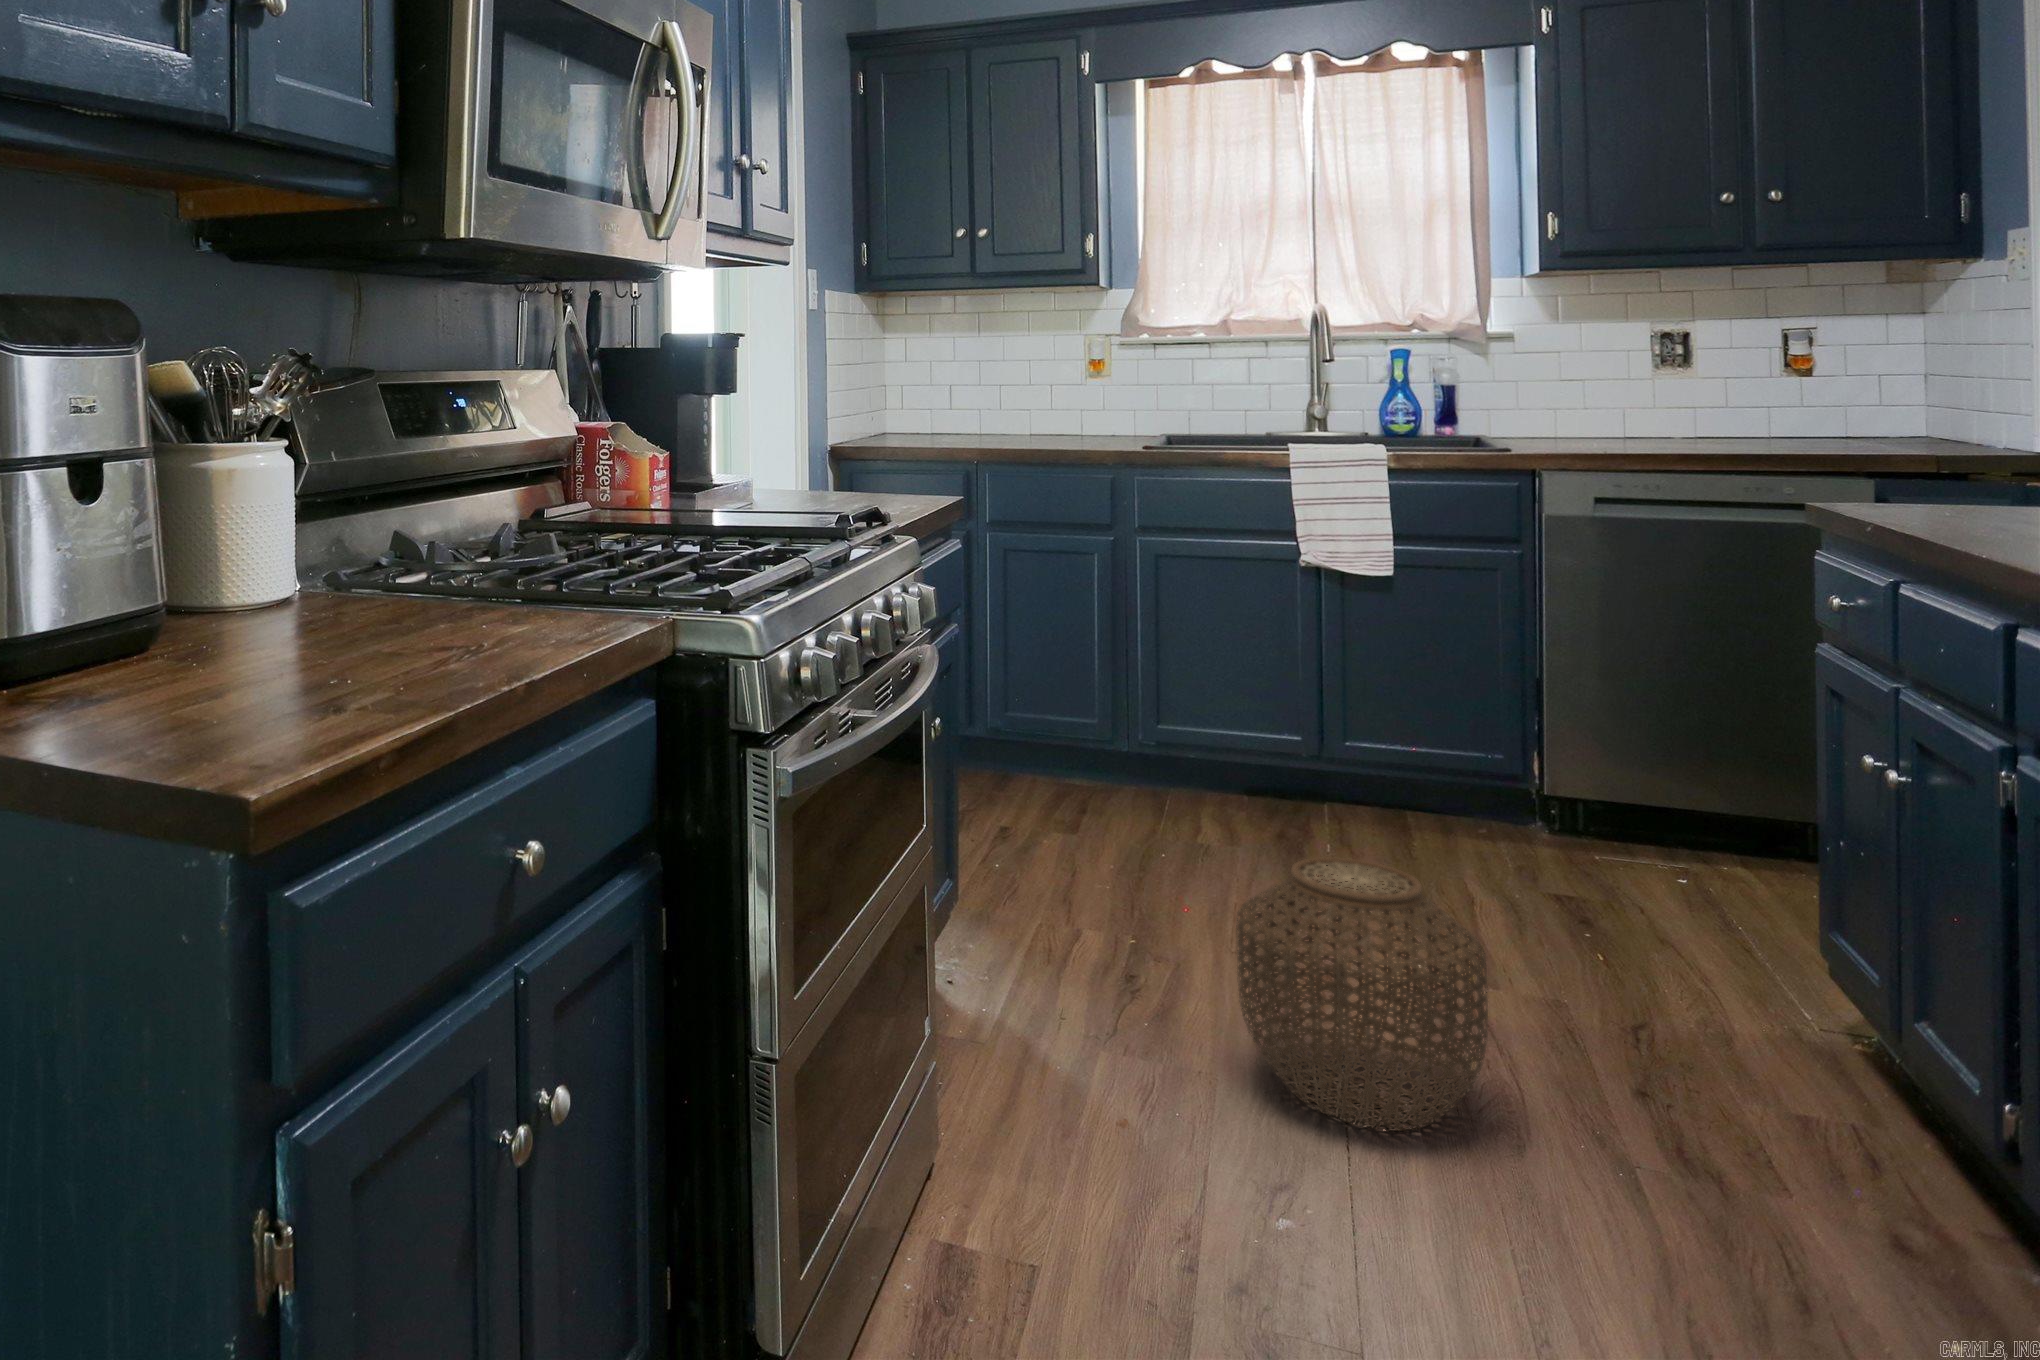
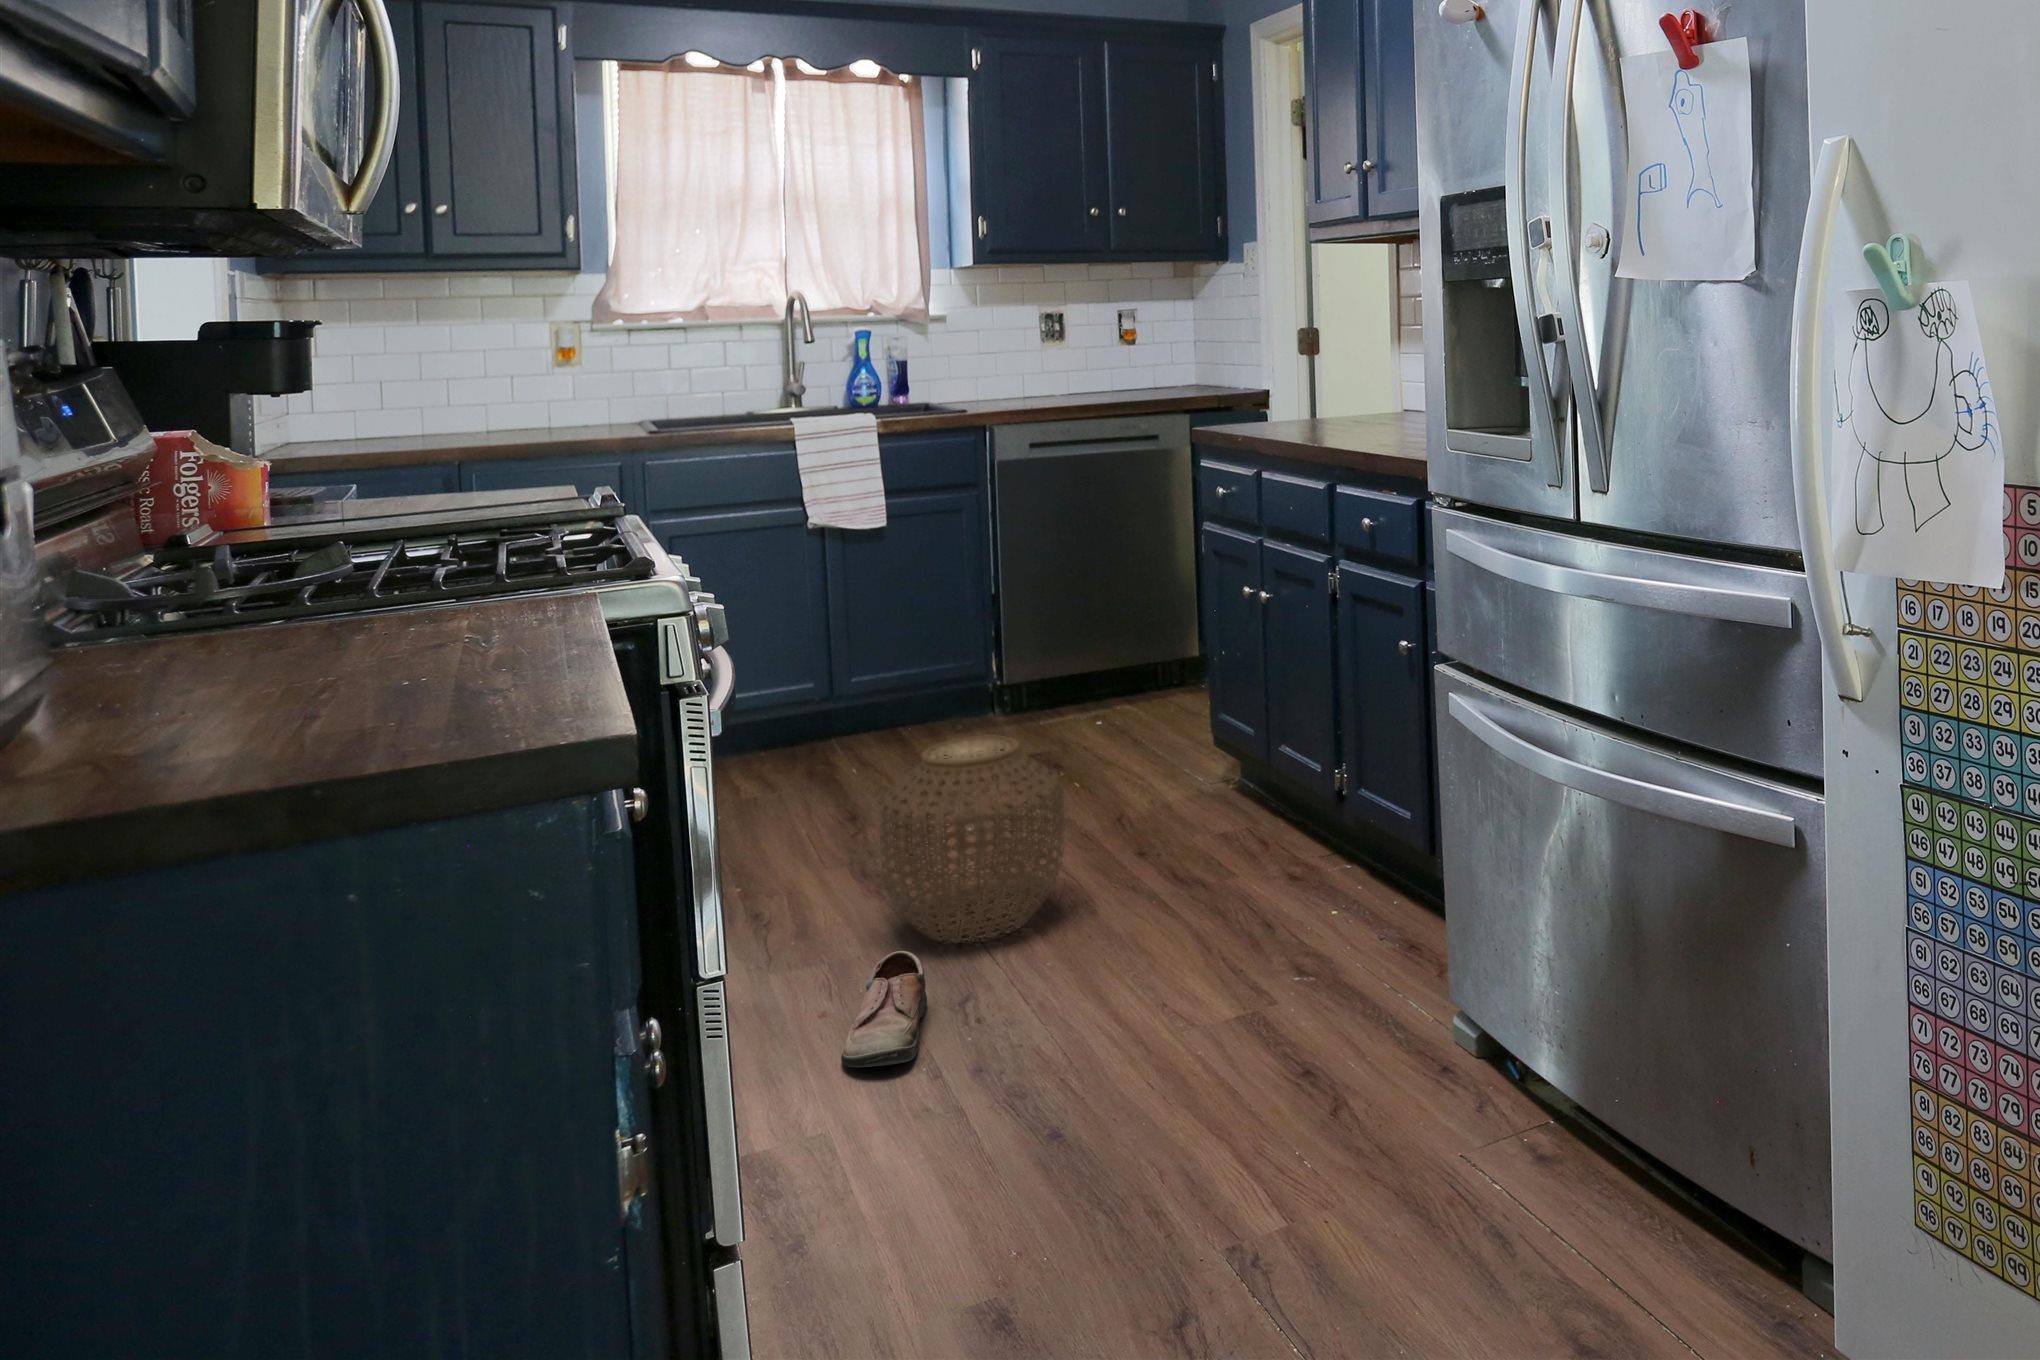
shoe: none [1107,1094,1242,1239] -> present [841,951,927,1067]

